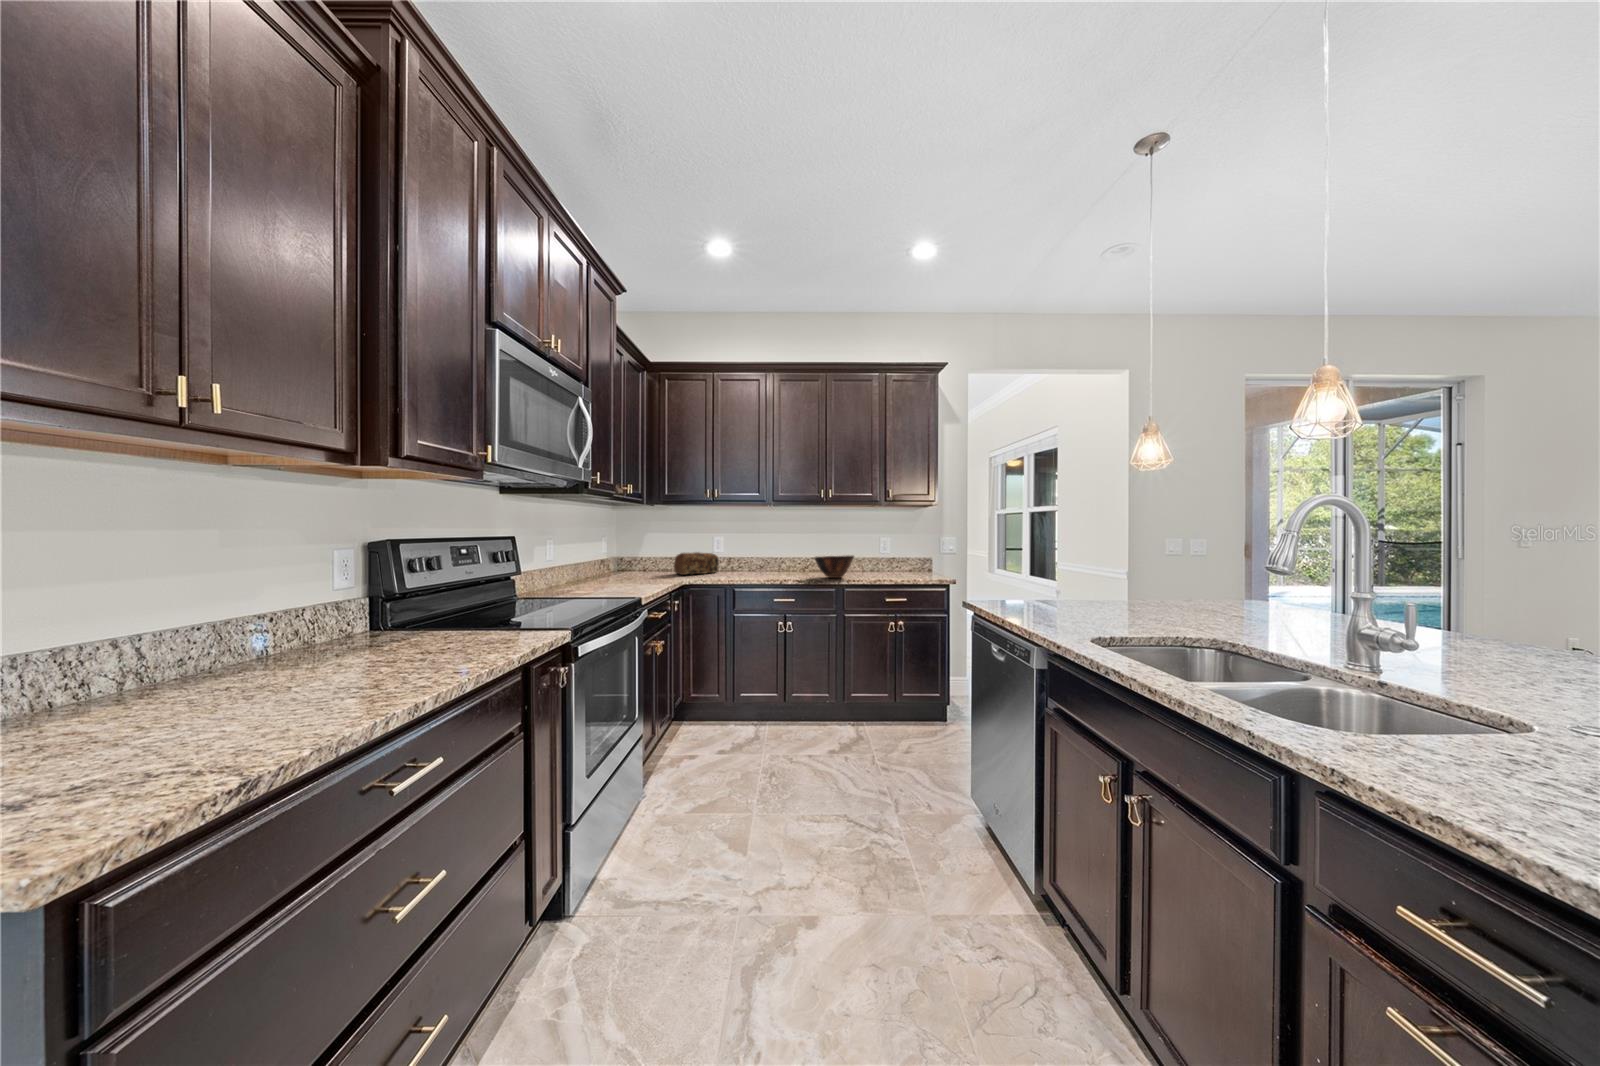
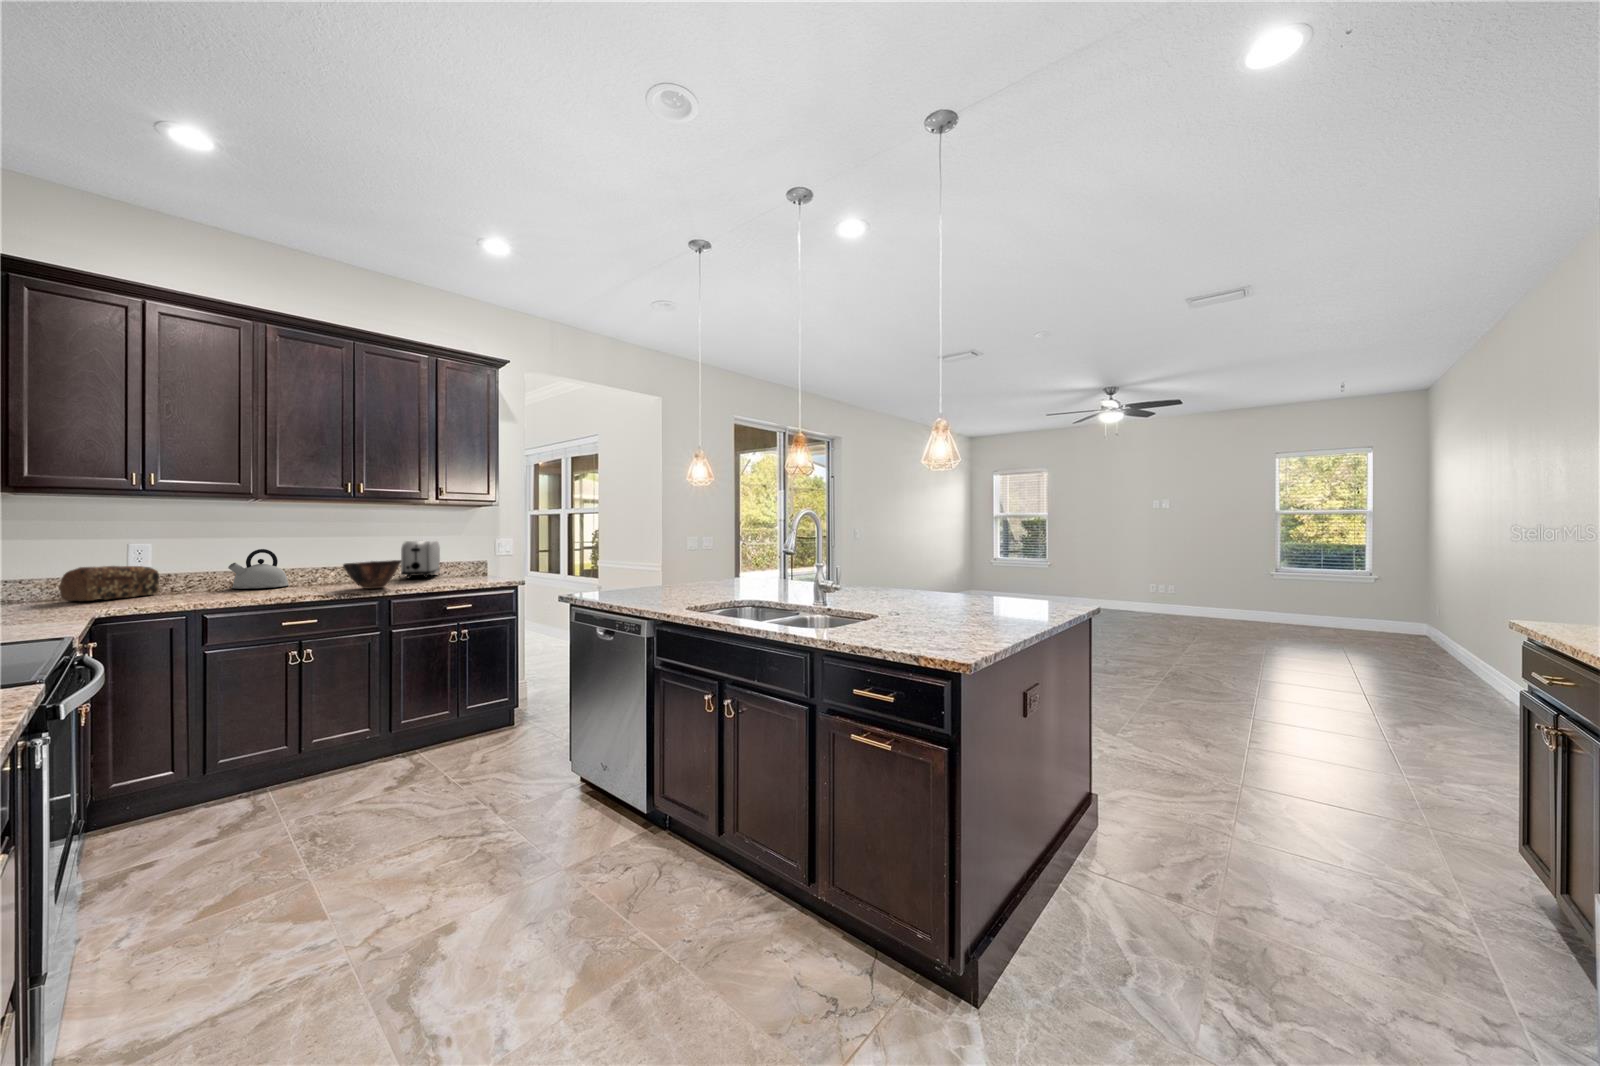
toaster: none [861,538,893,571] -> present [401,541,440,579]
kettle: none [754,543,788,572] -> present [228,549,289,589]

